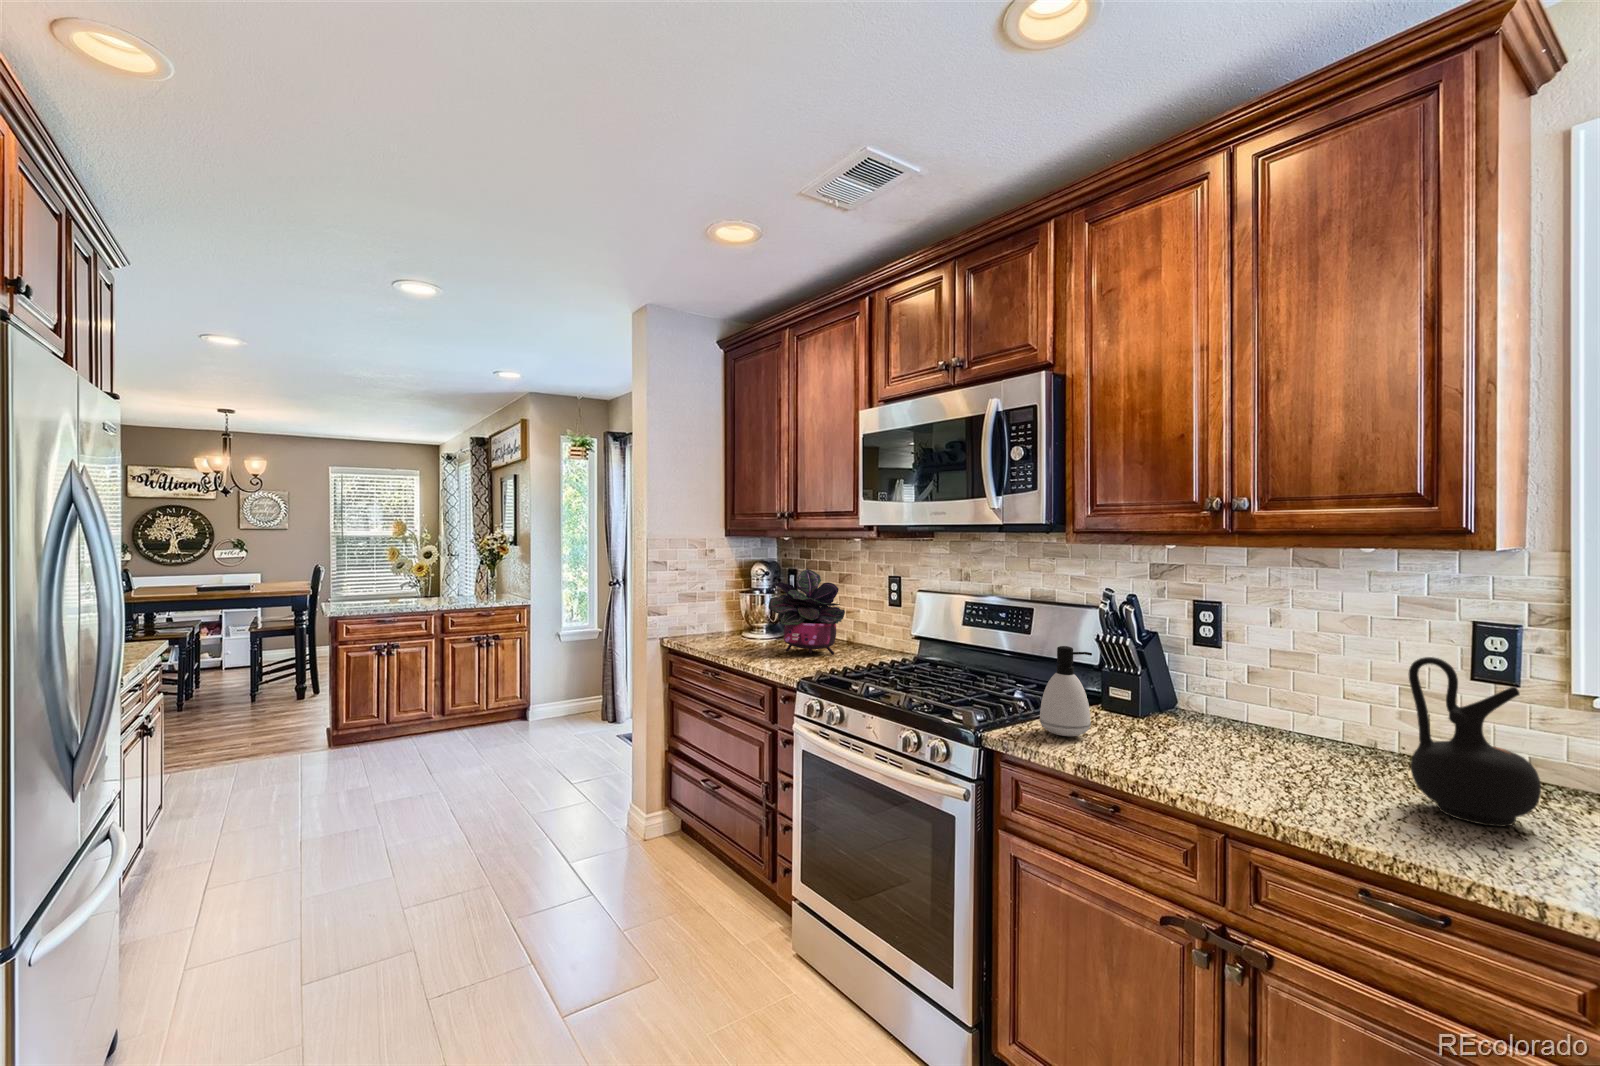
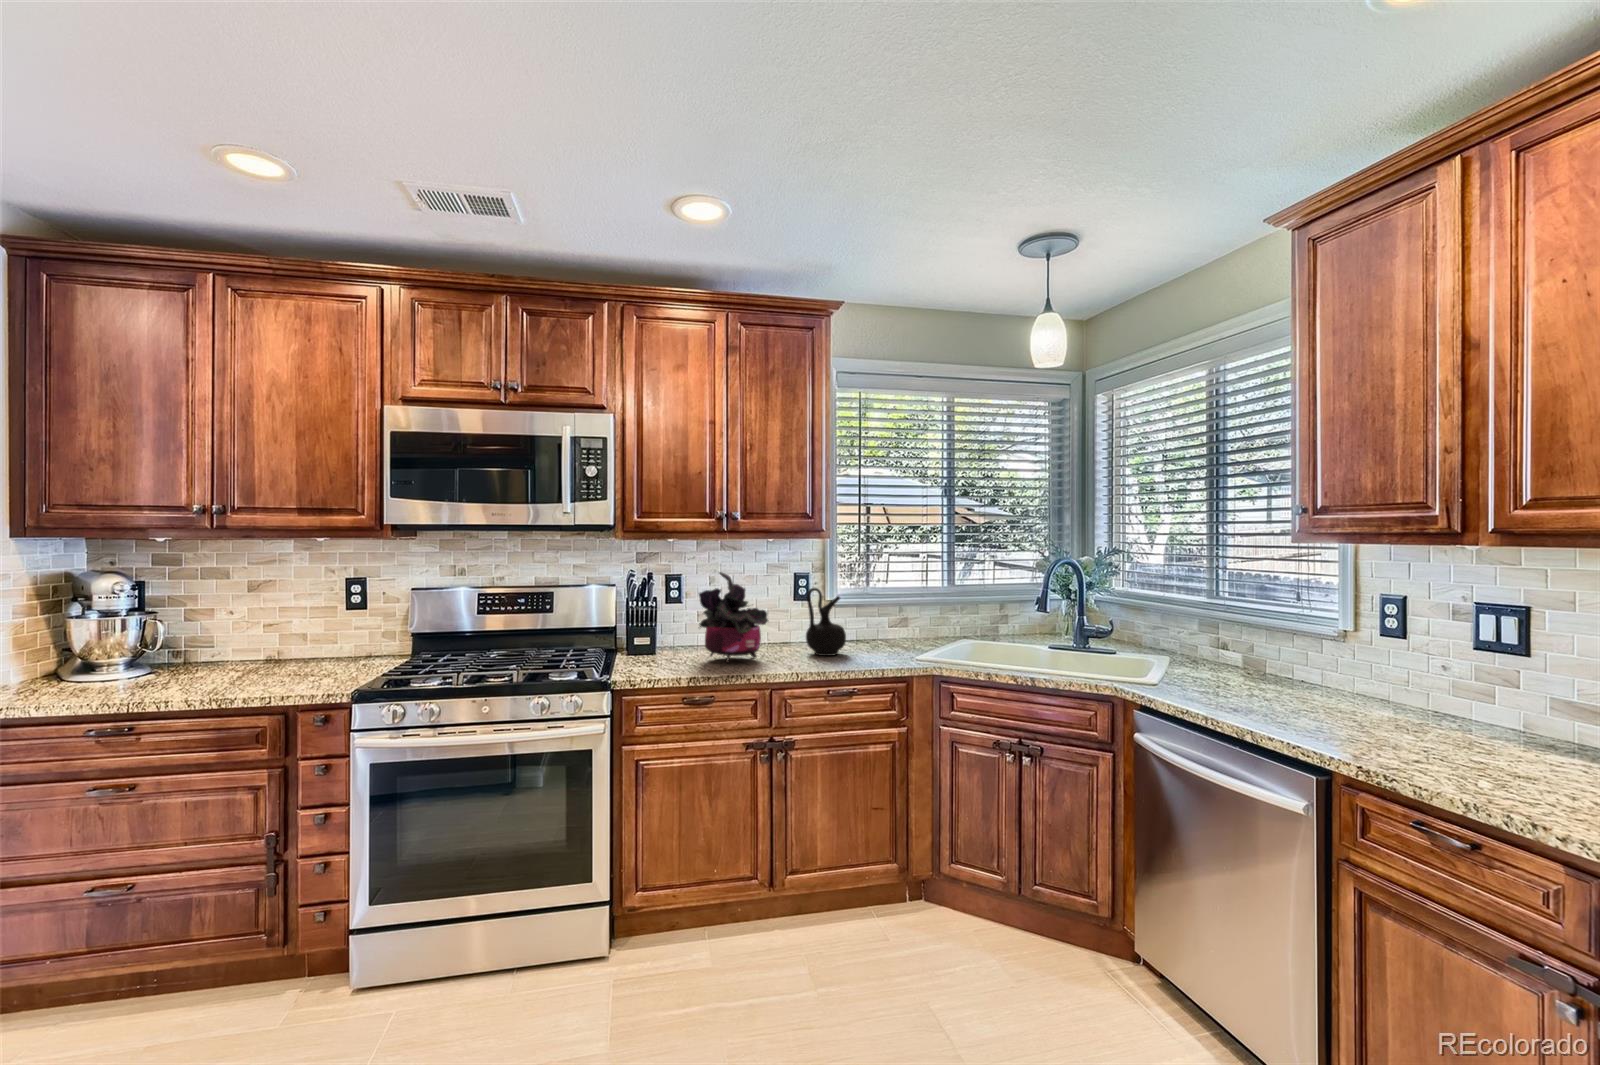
potted plant: present [768,569,845,655] -> present [699,572,768,663]
soap dispenser: present [1040,646,1092,736] -> none [637,609,670,669]

